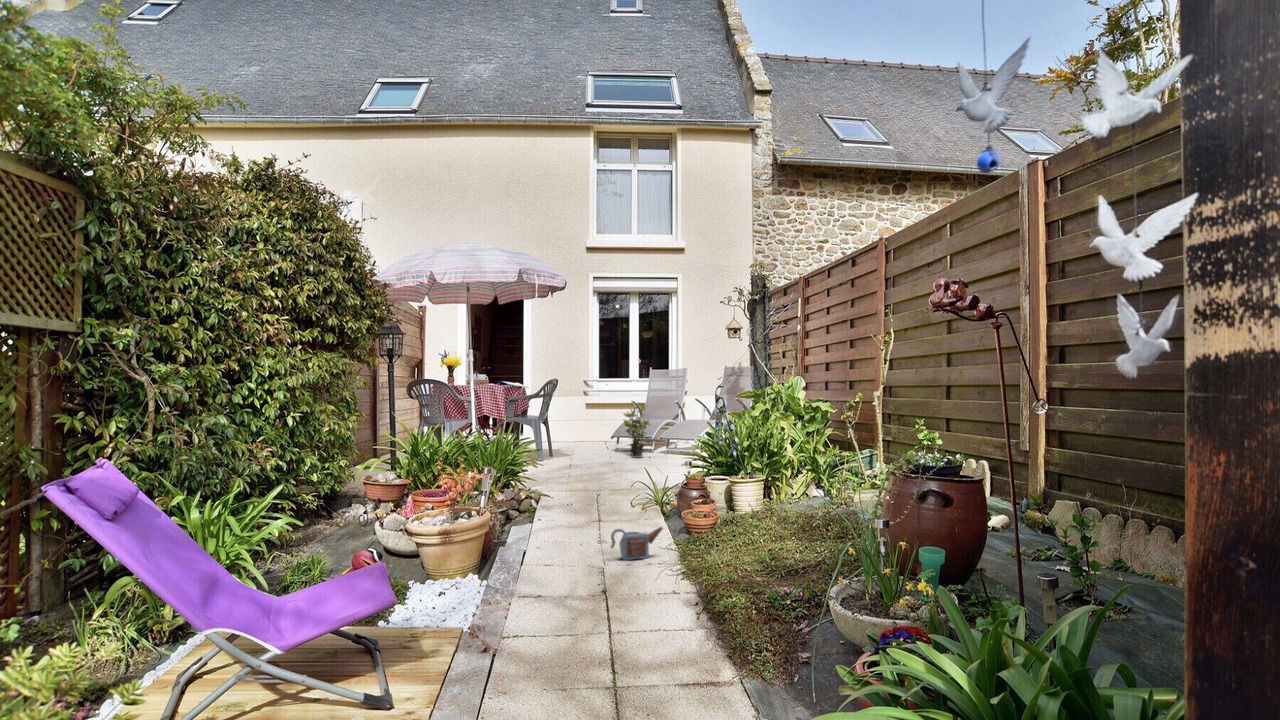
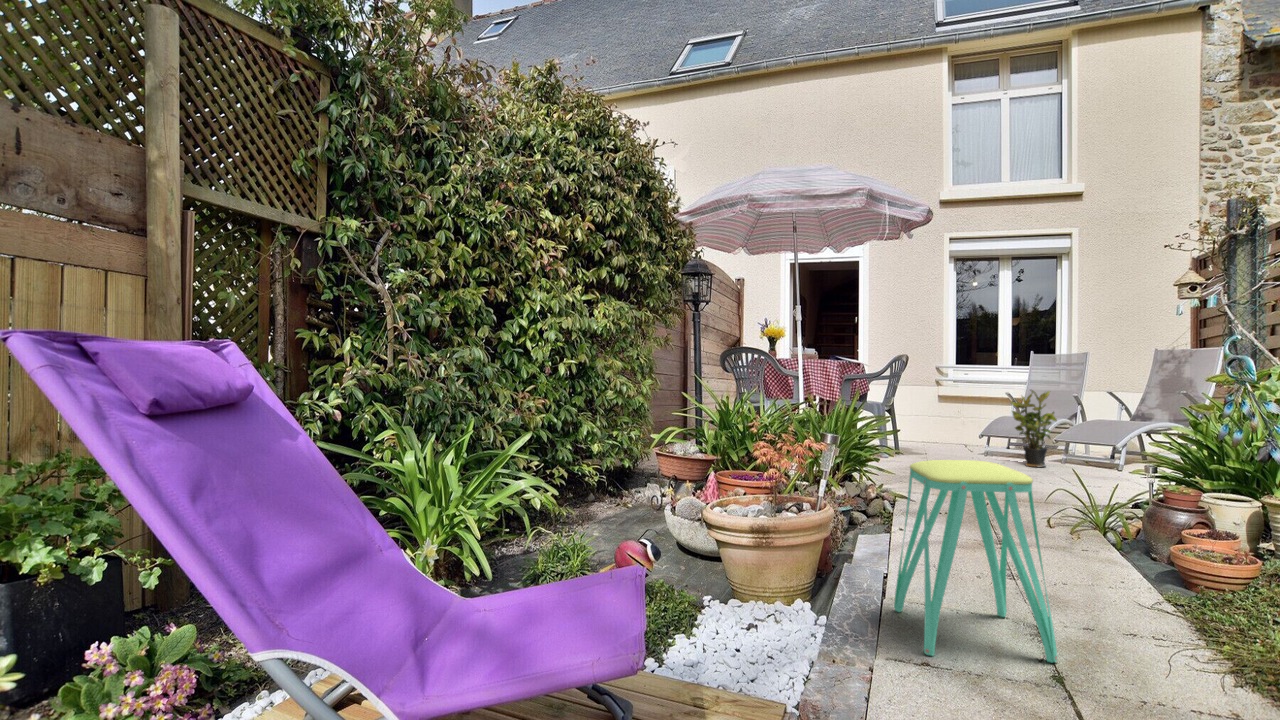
stool: none [523,488,592,590] -> present [894,460,1057,663]
watering can: present [611,527,663,560] -> none [1075,556,1203,625]

